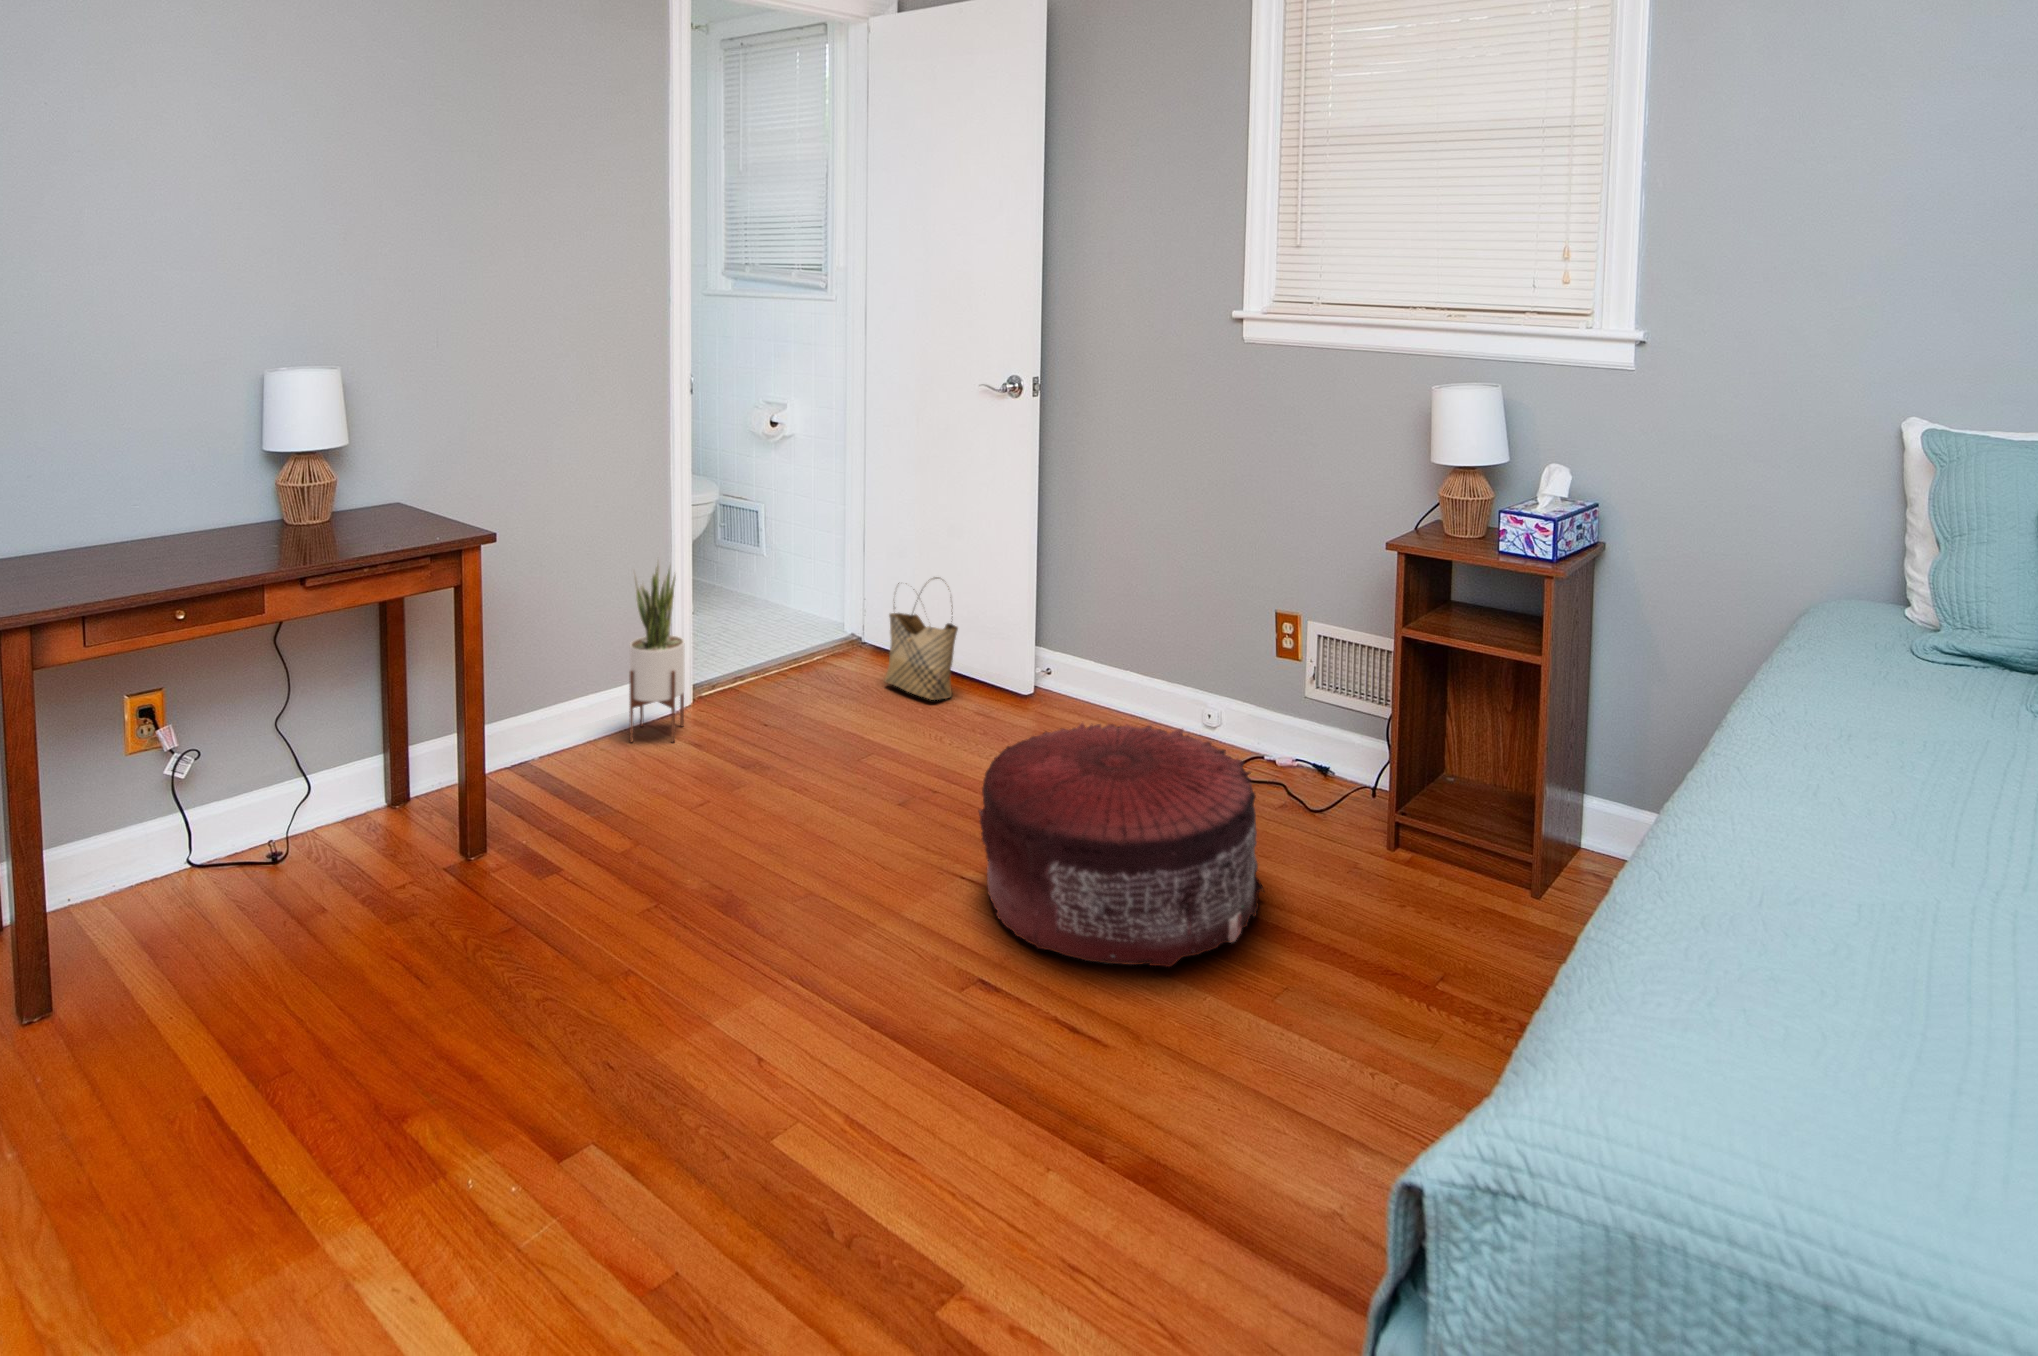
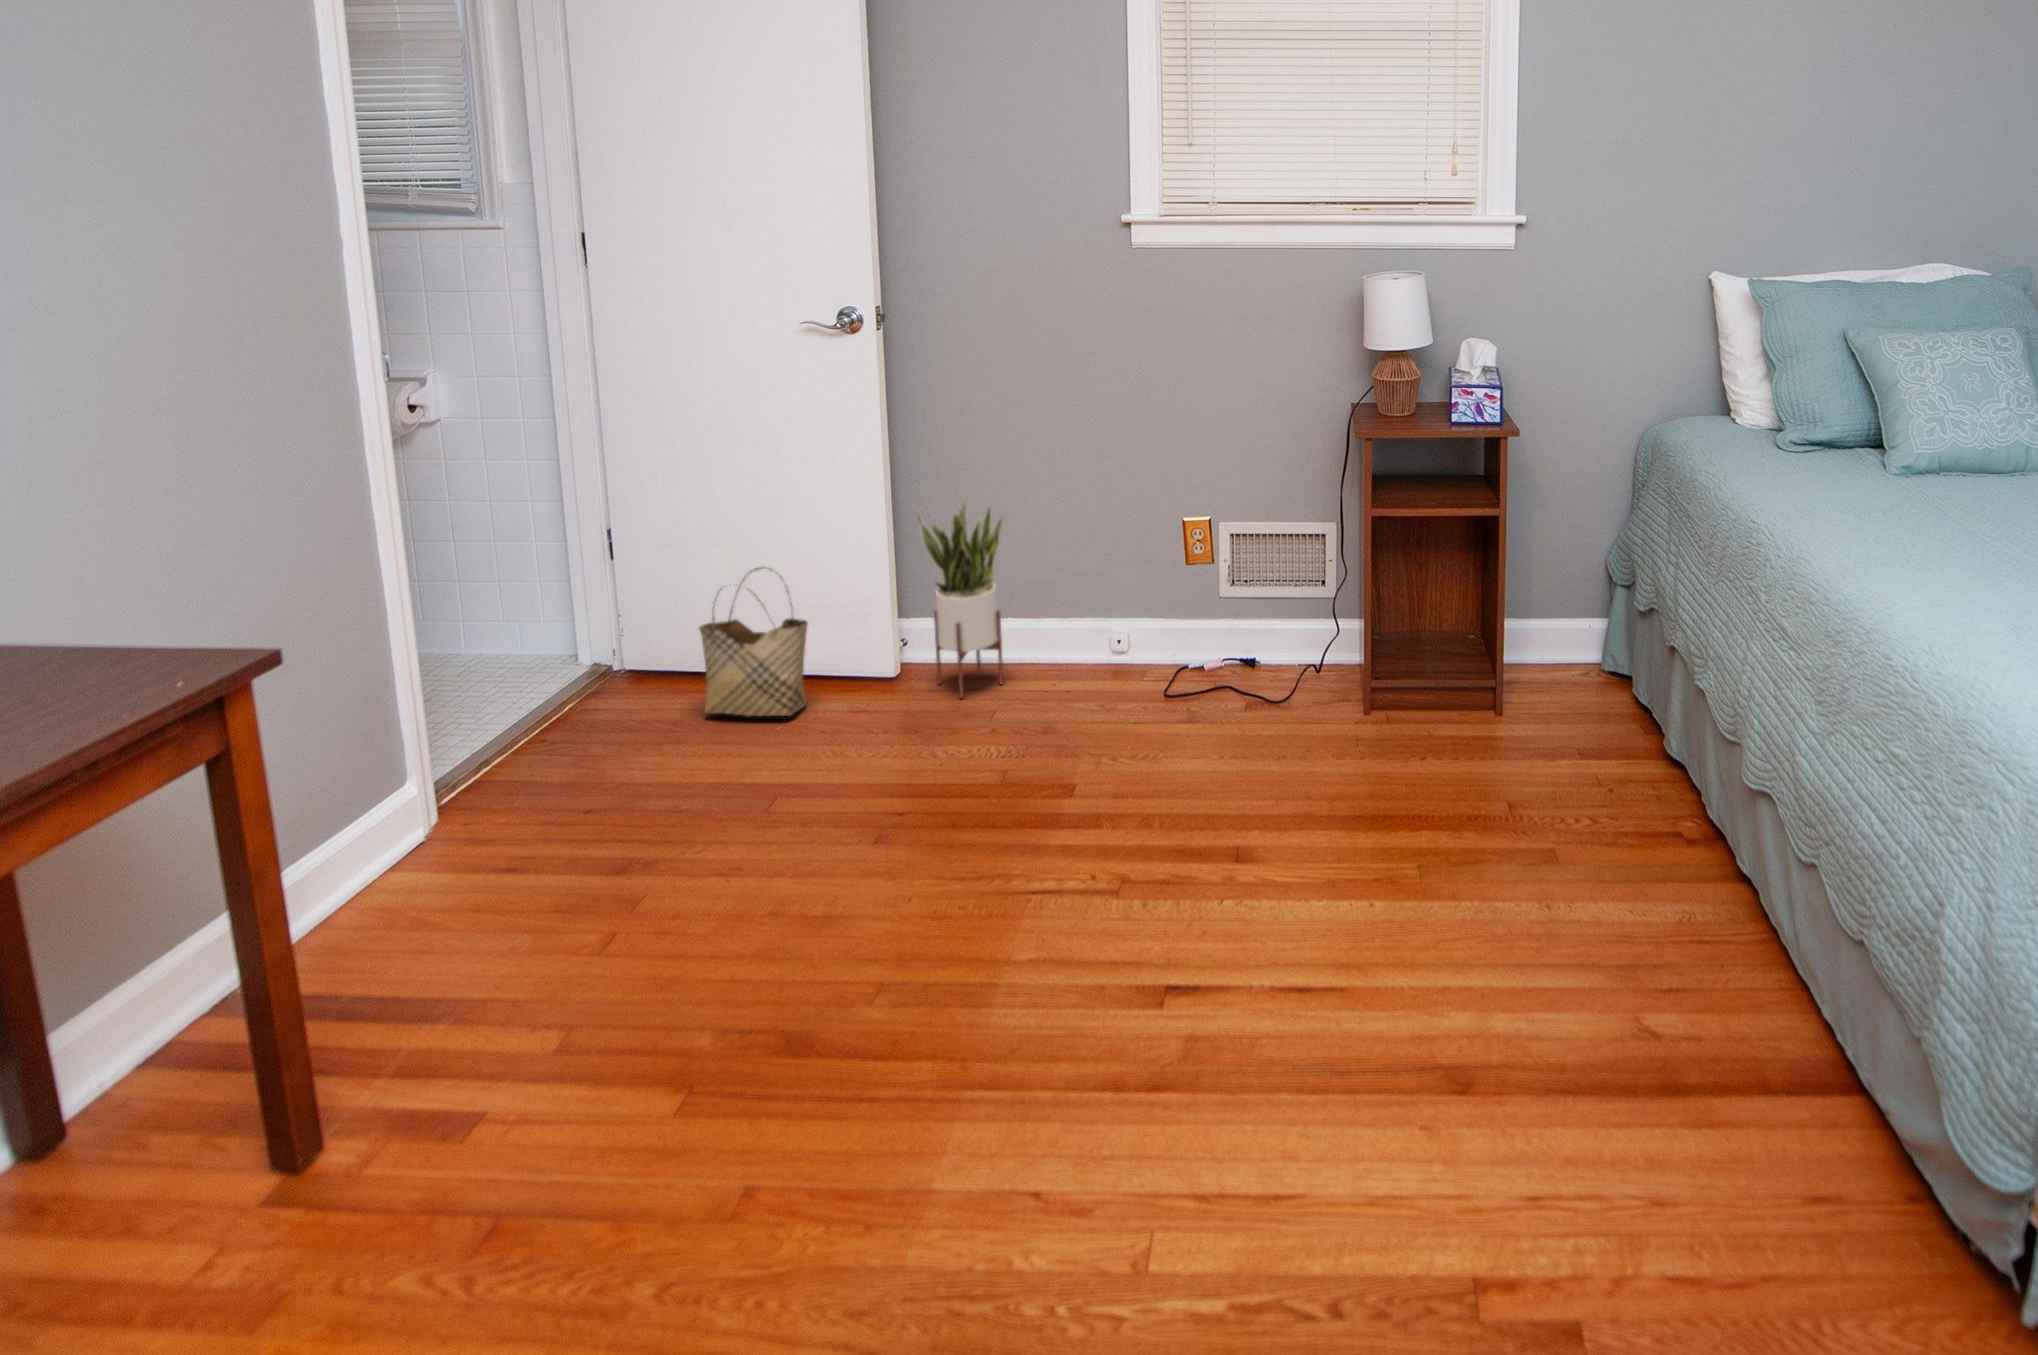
potted plant: present [630,560,684,742] -> present [913,498,1003,698]
pouf: present [979,723,1263,967] -> none [1053,659,1351,943]

